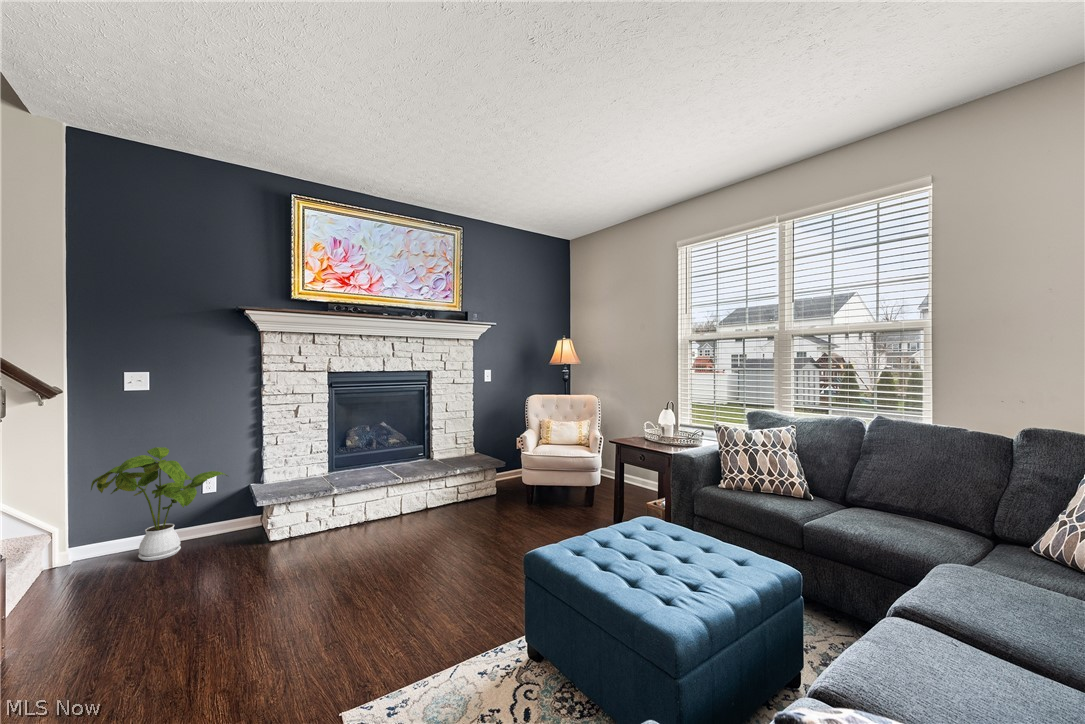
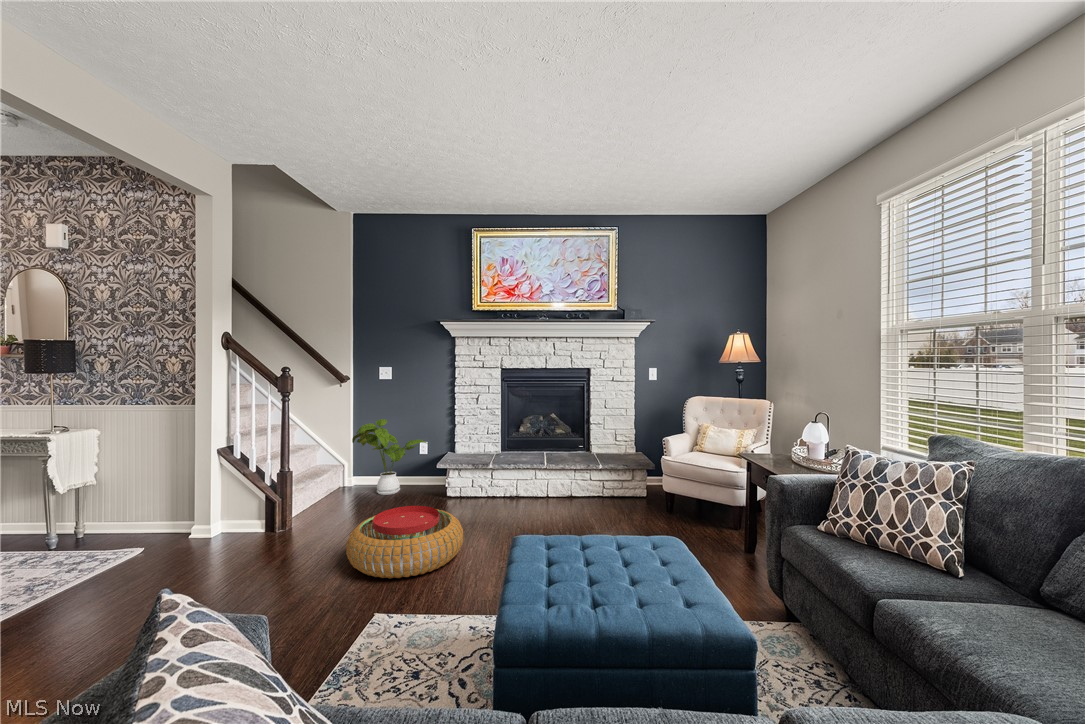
pouf: none [210,551,382,663] -> present [346,506,463,578]

